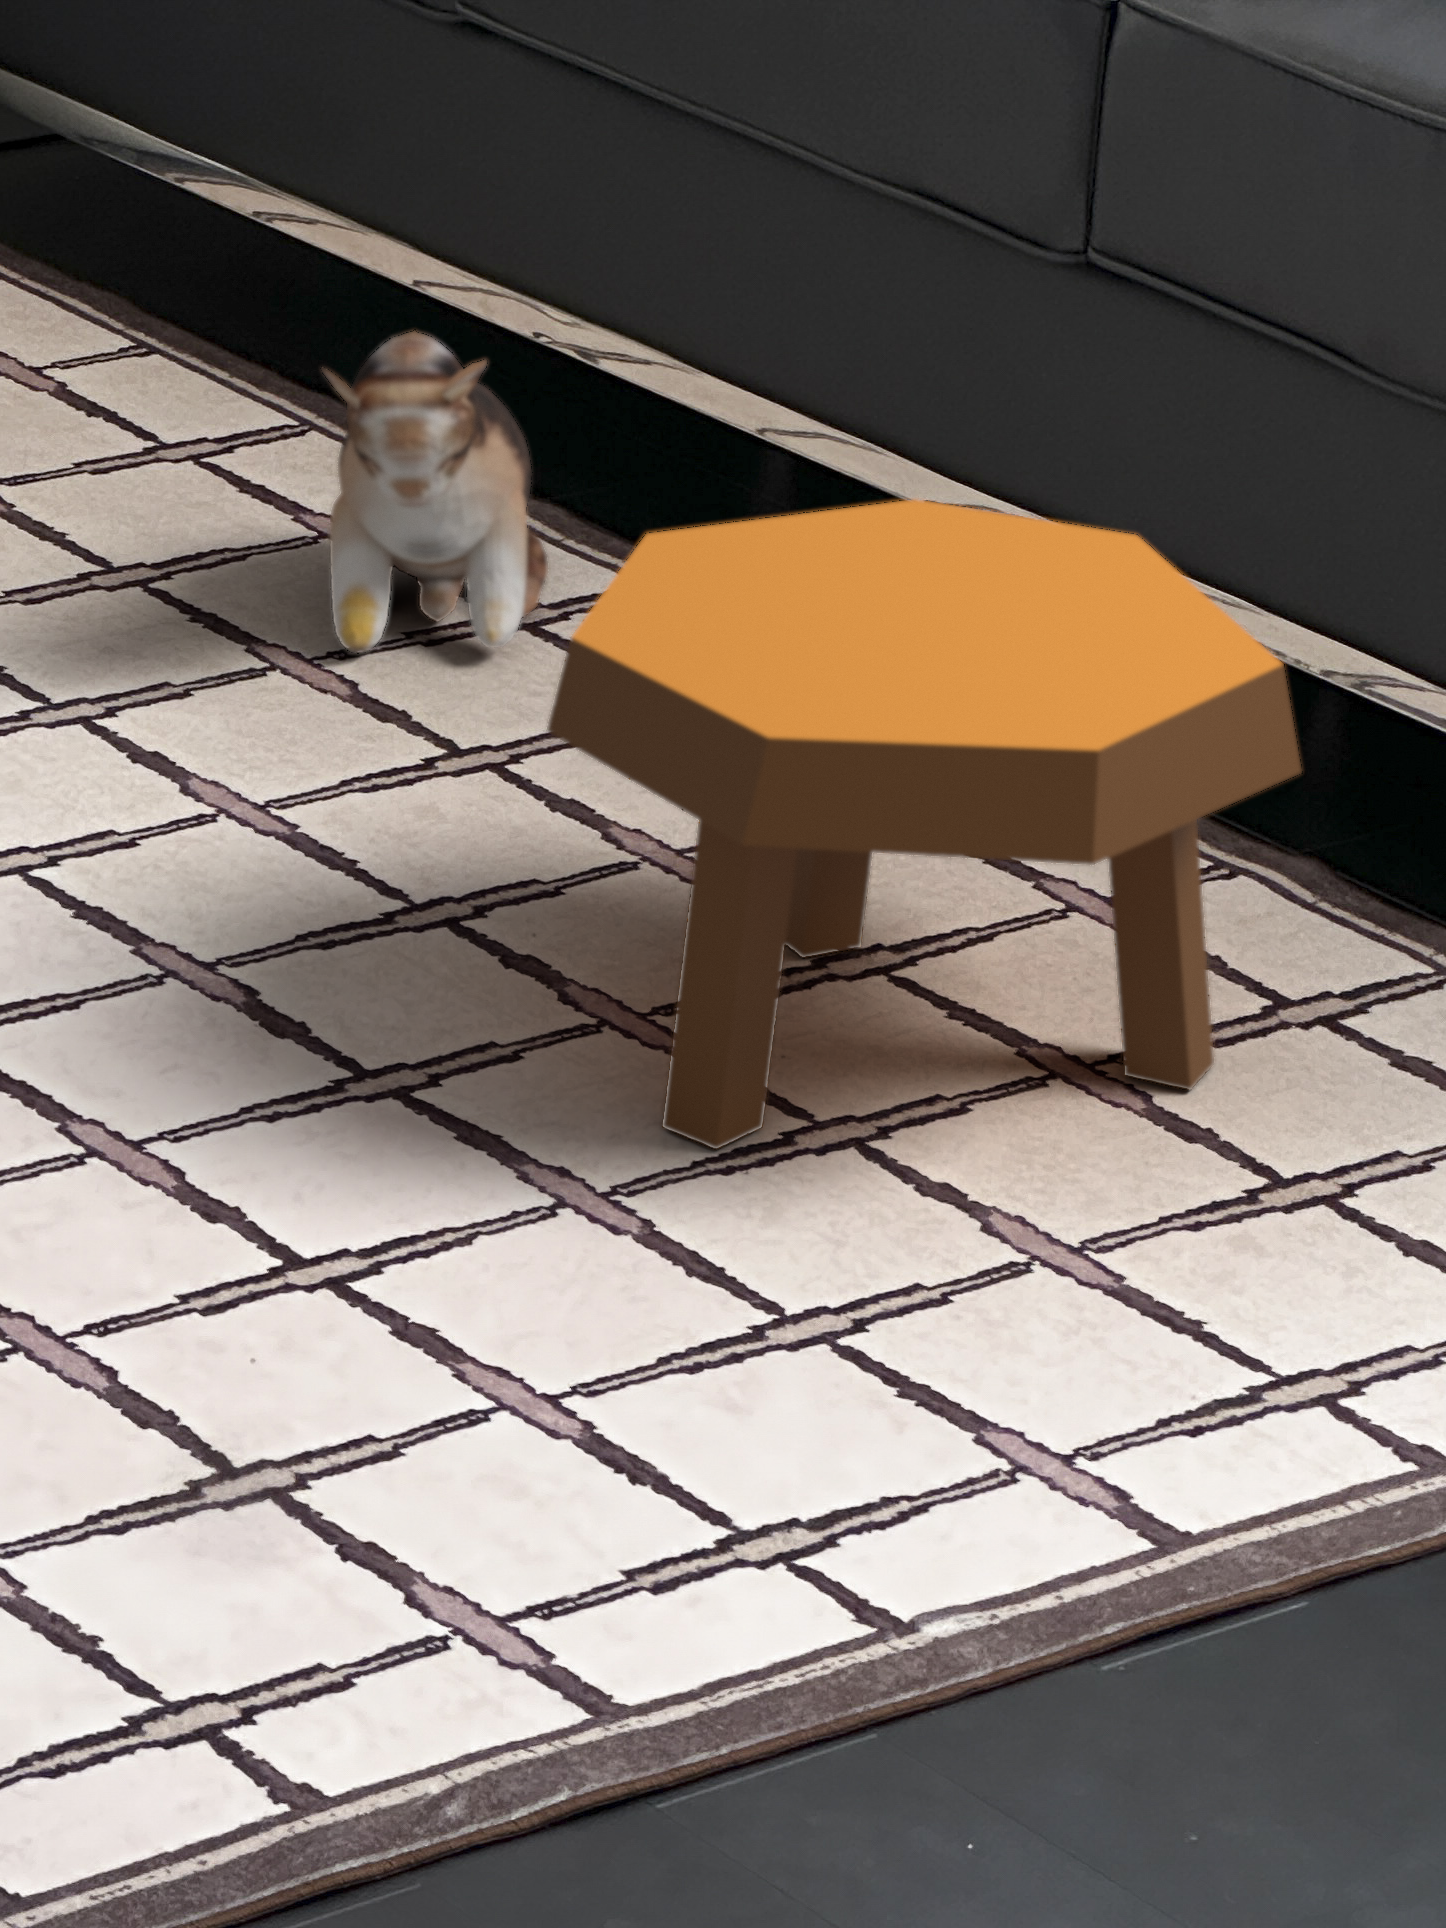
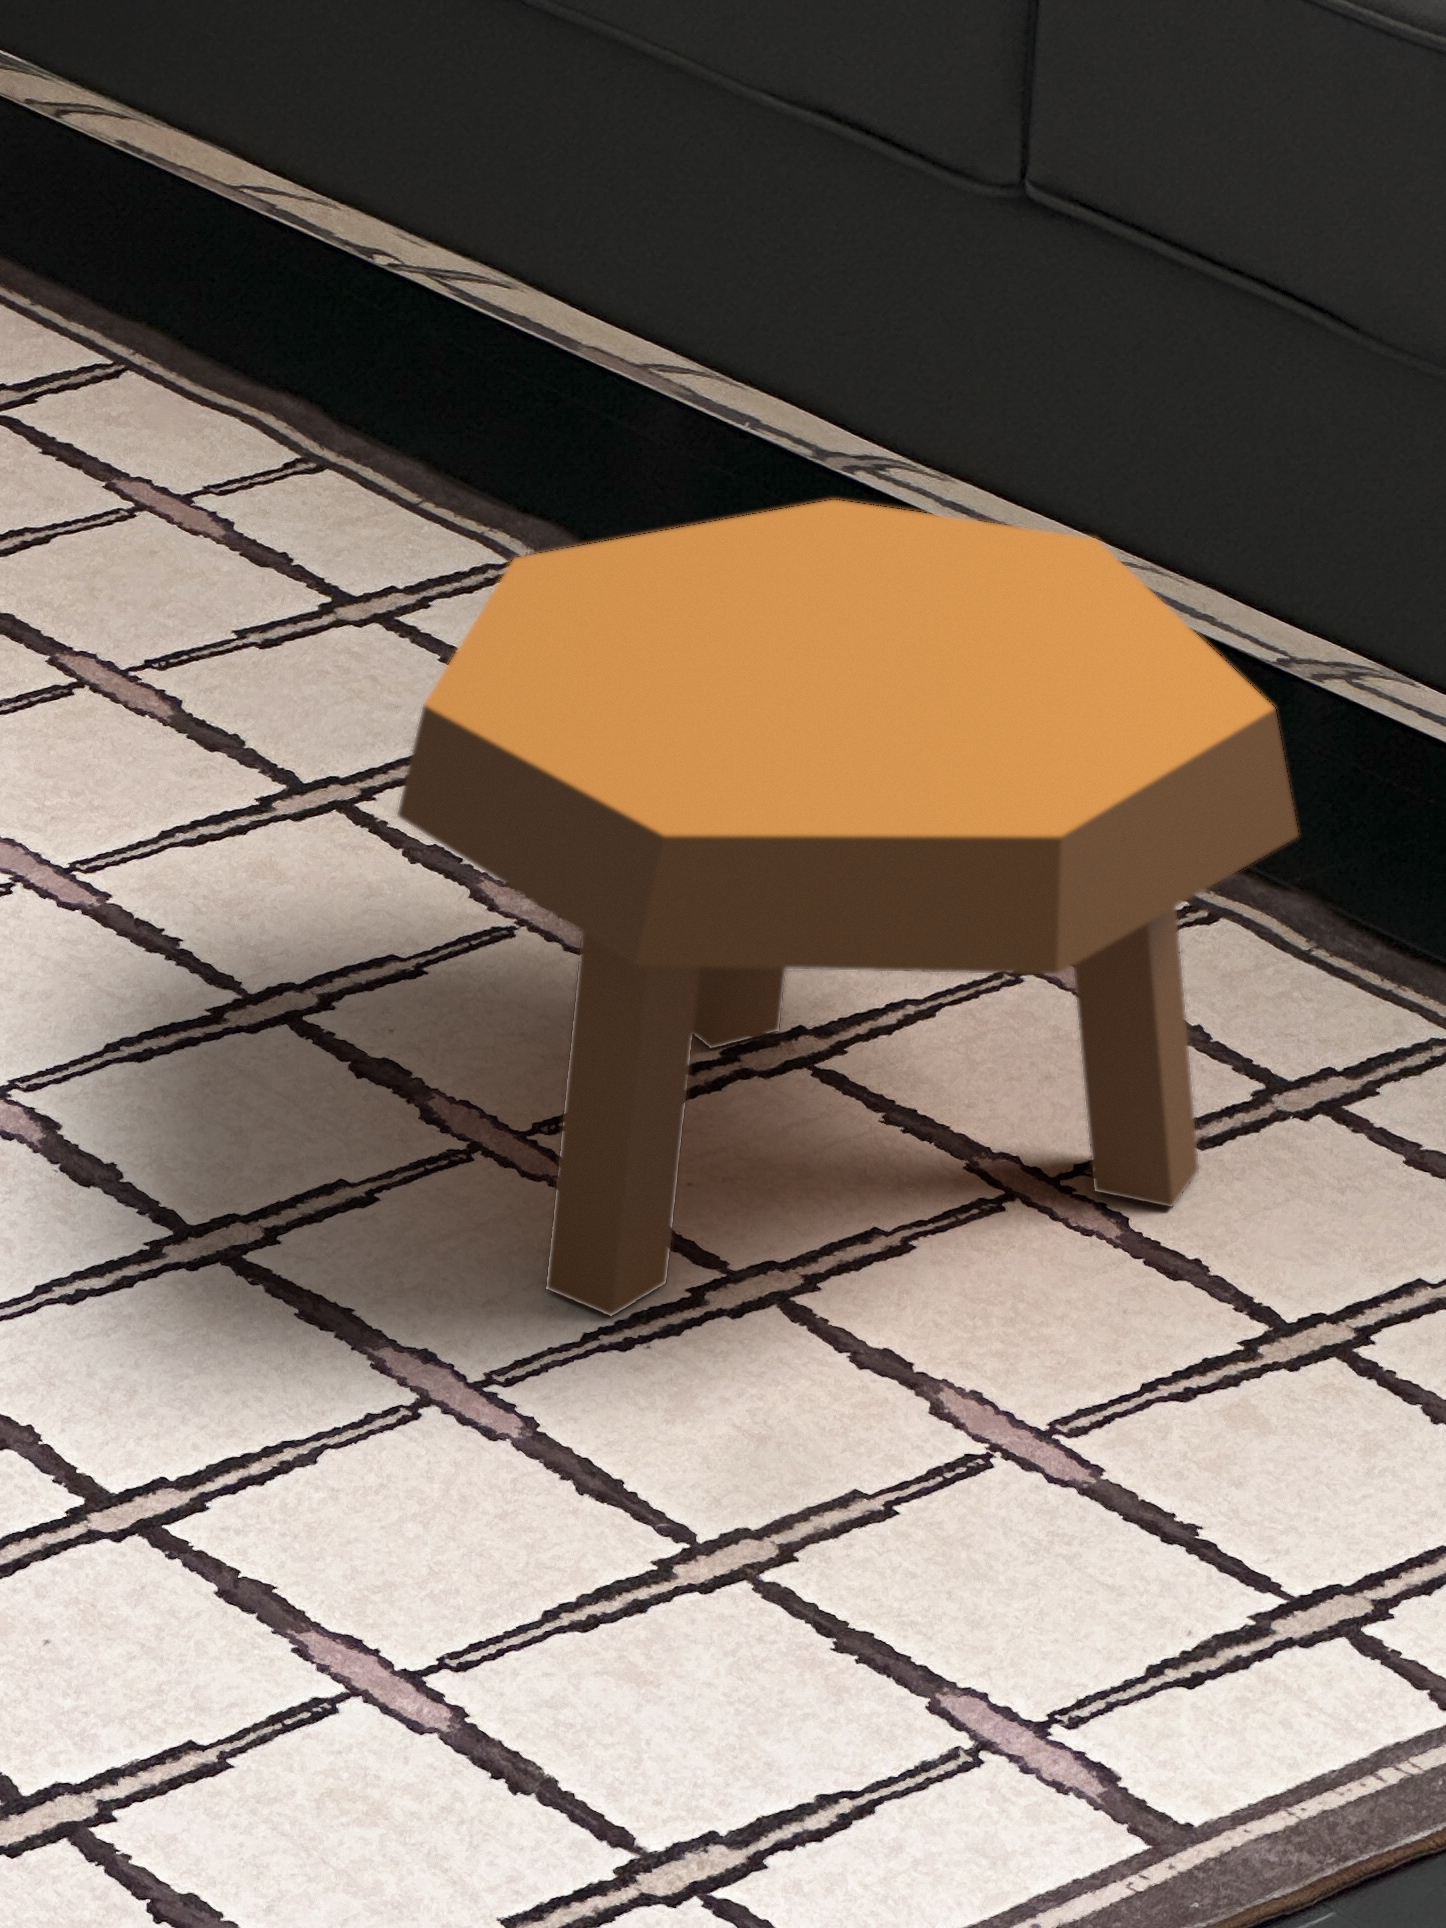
plush toy: present [322,332,548,653] -> none [125,288,404,663]

